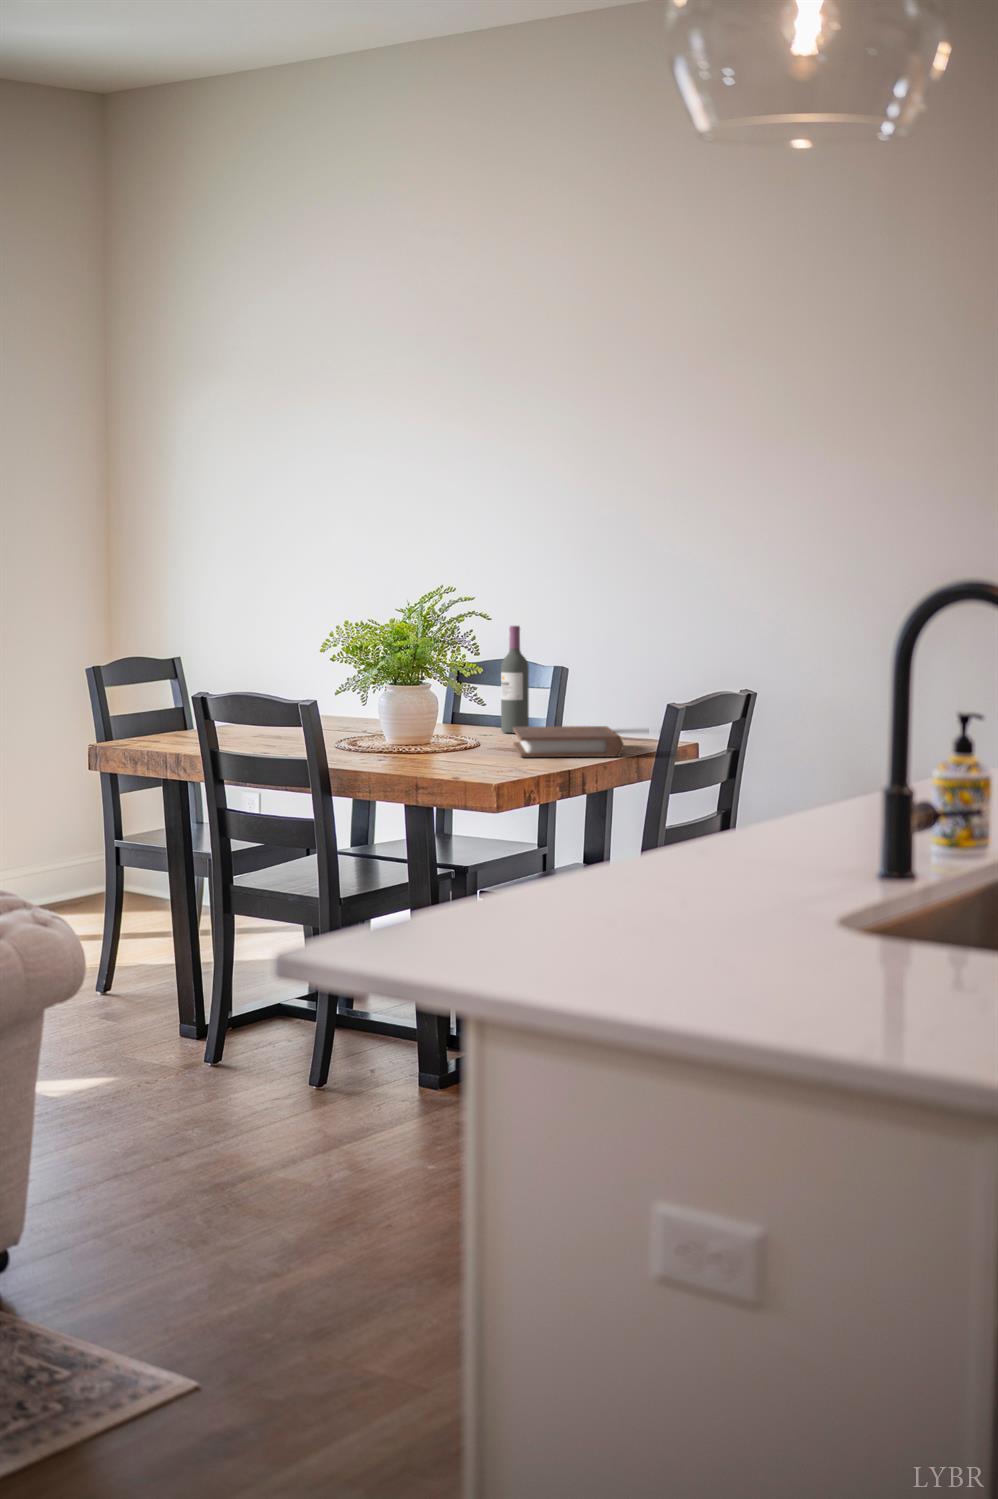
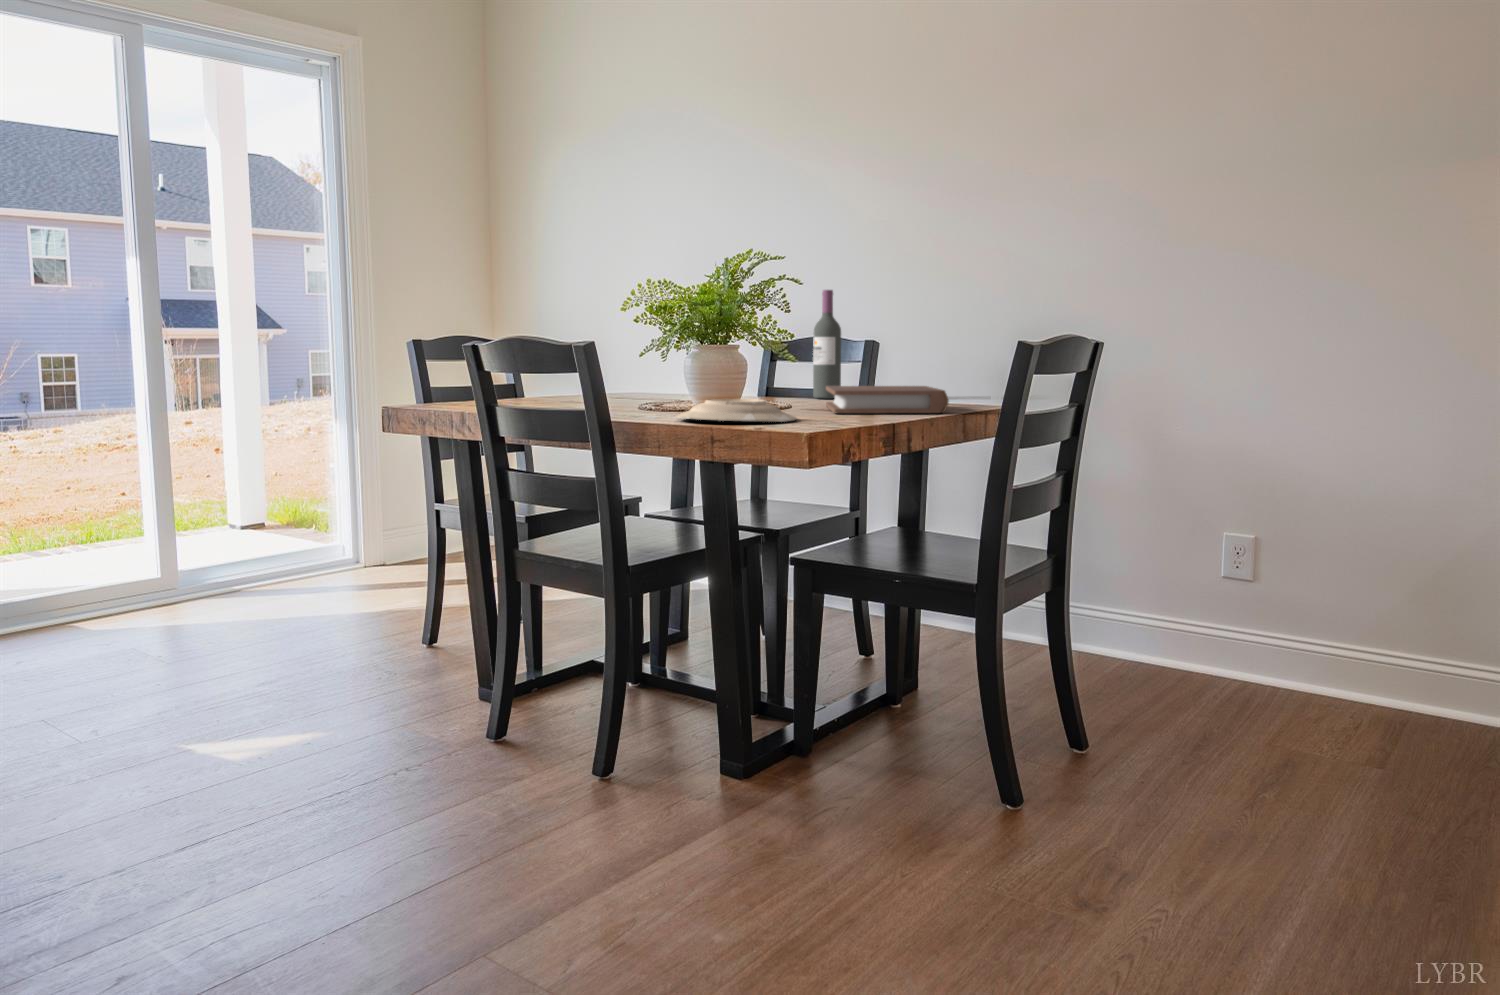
plate: none [380,747,488,770] -> present [675,399,797,422]

